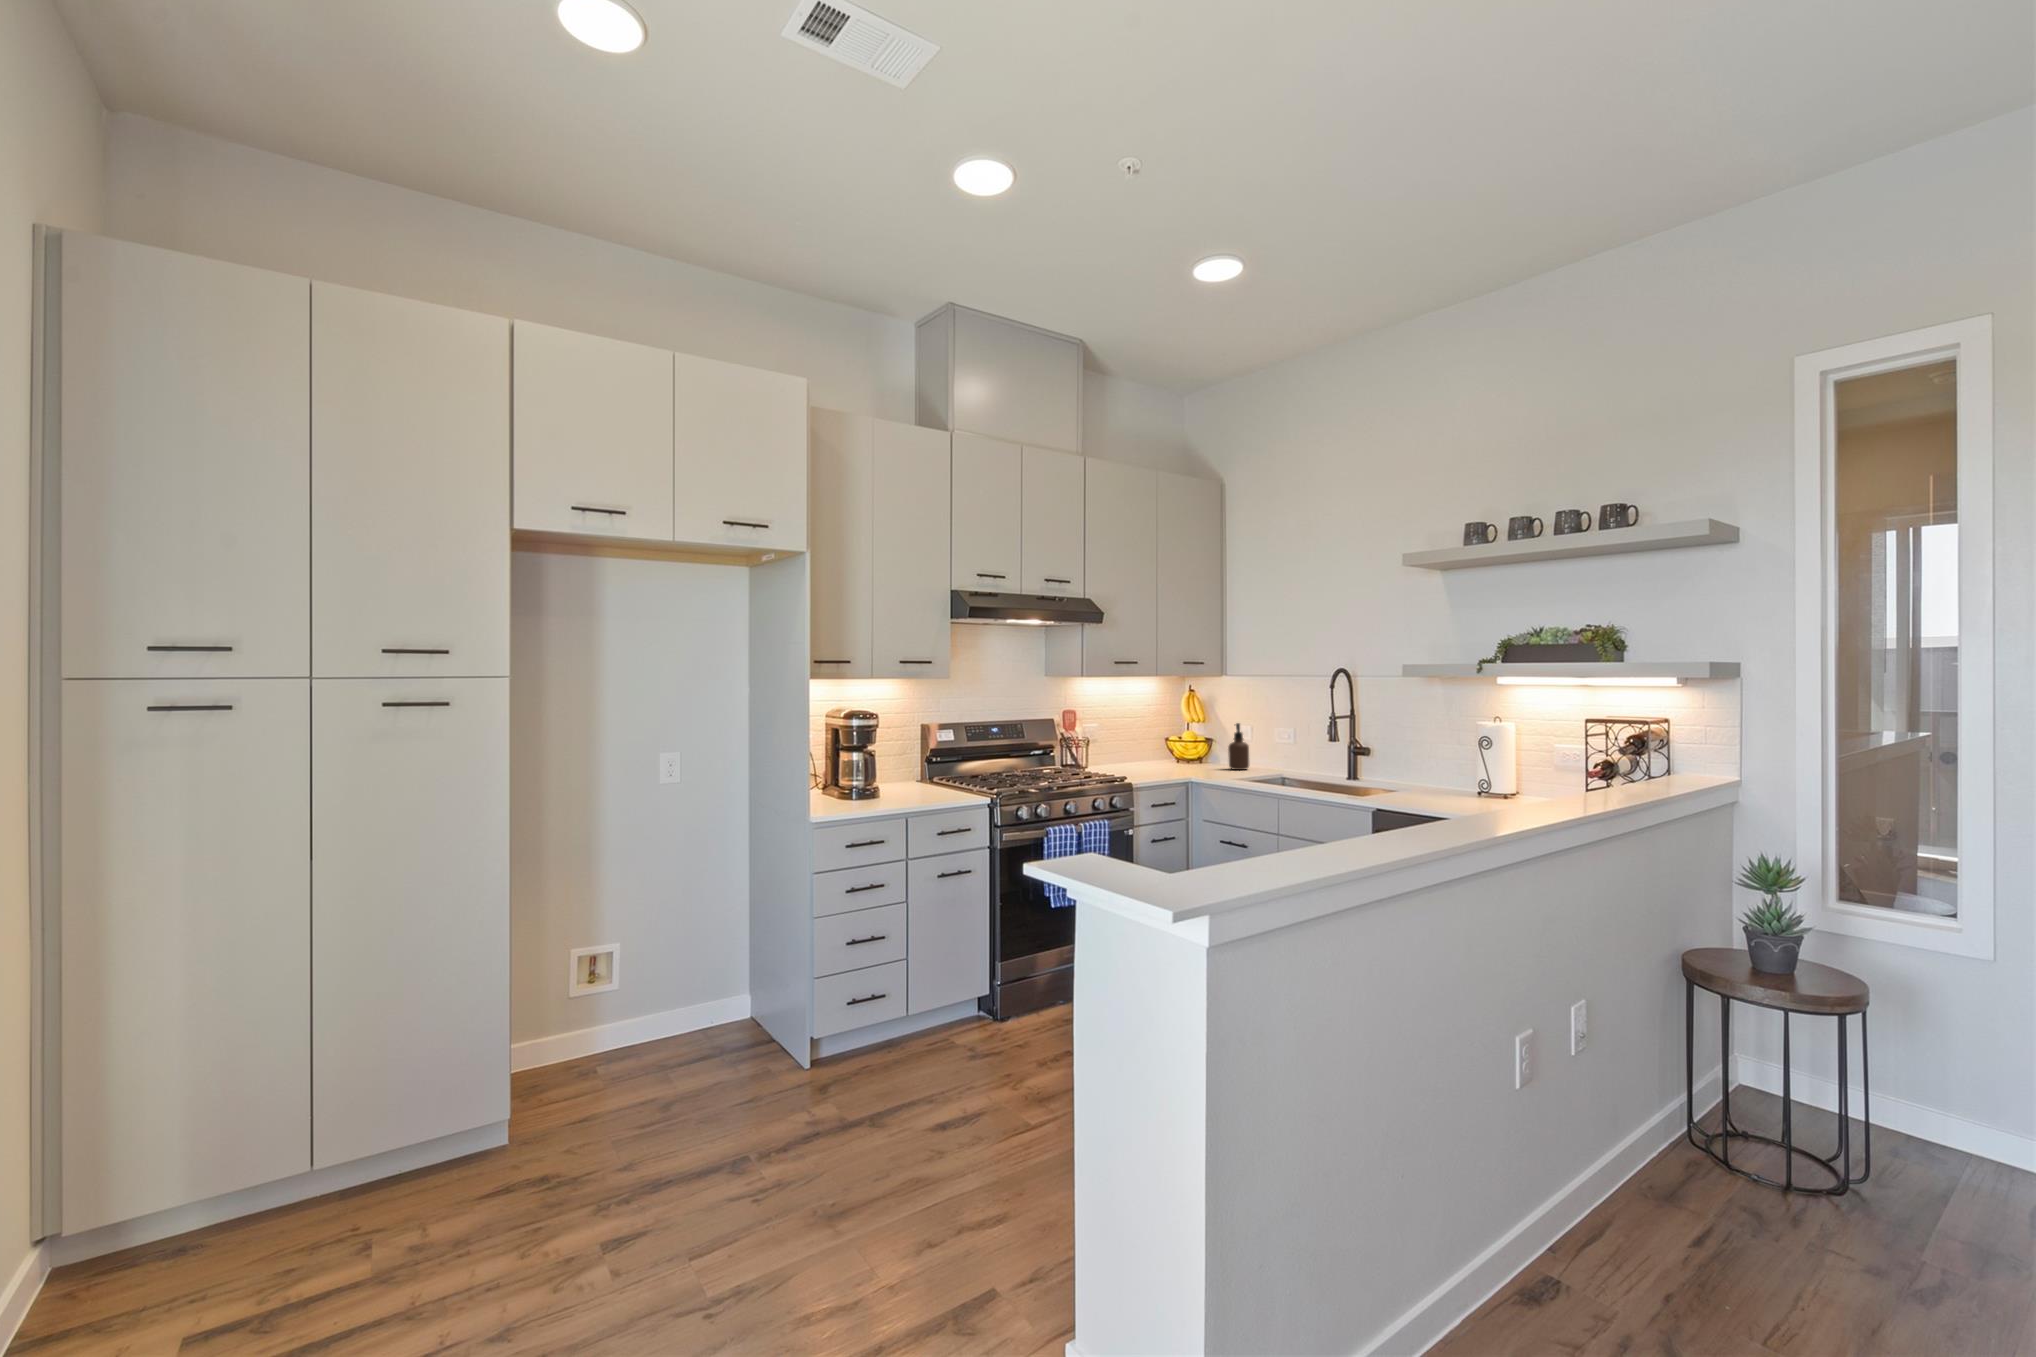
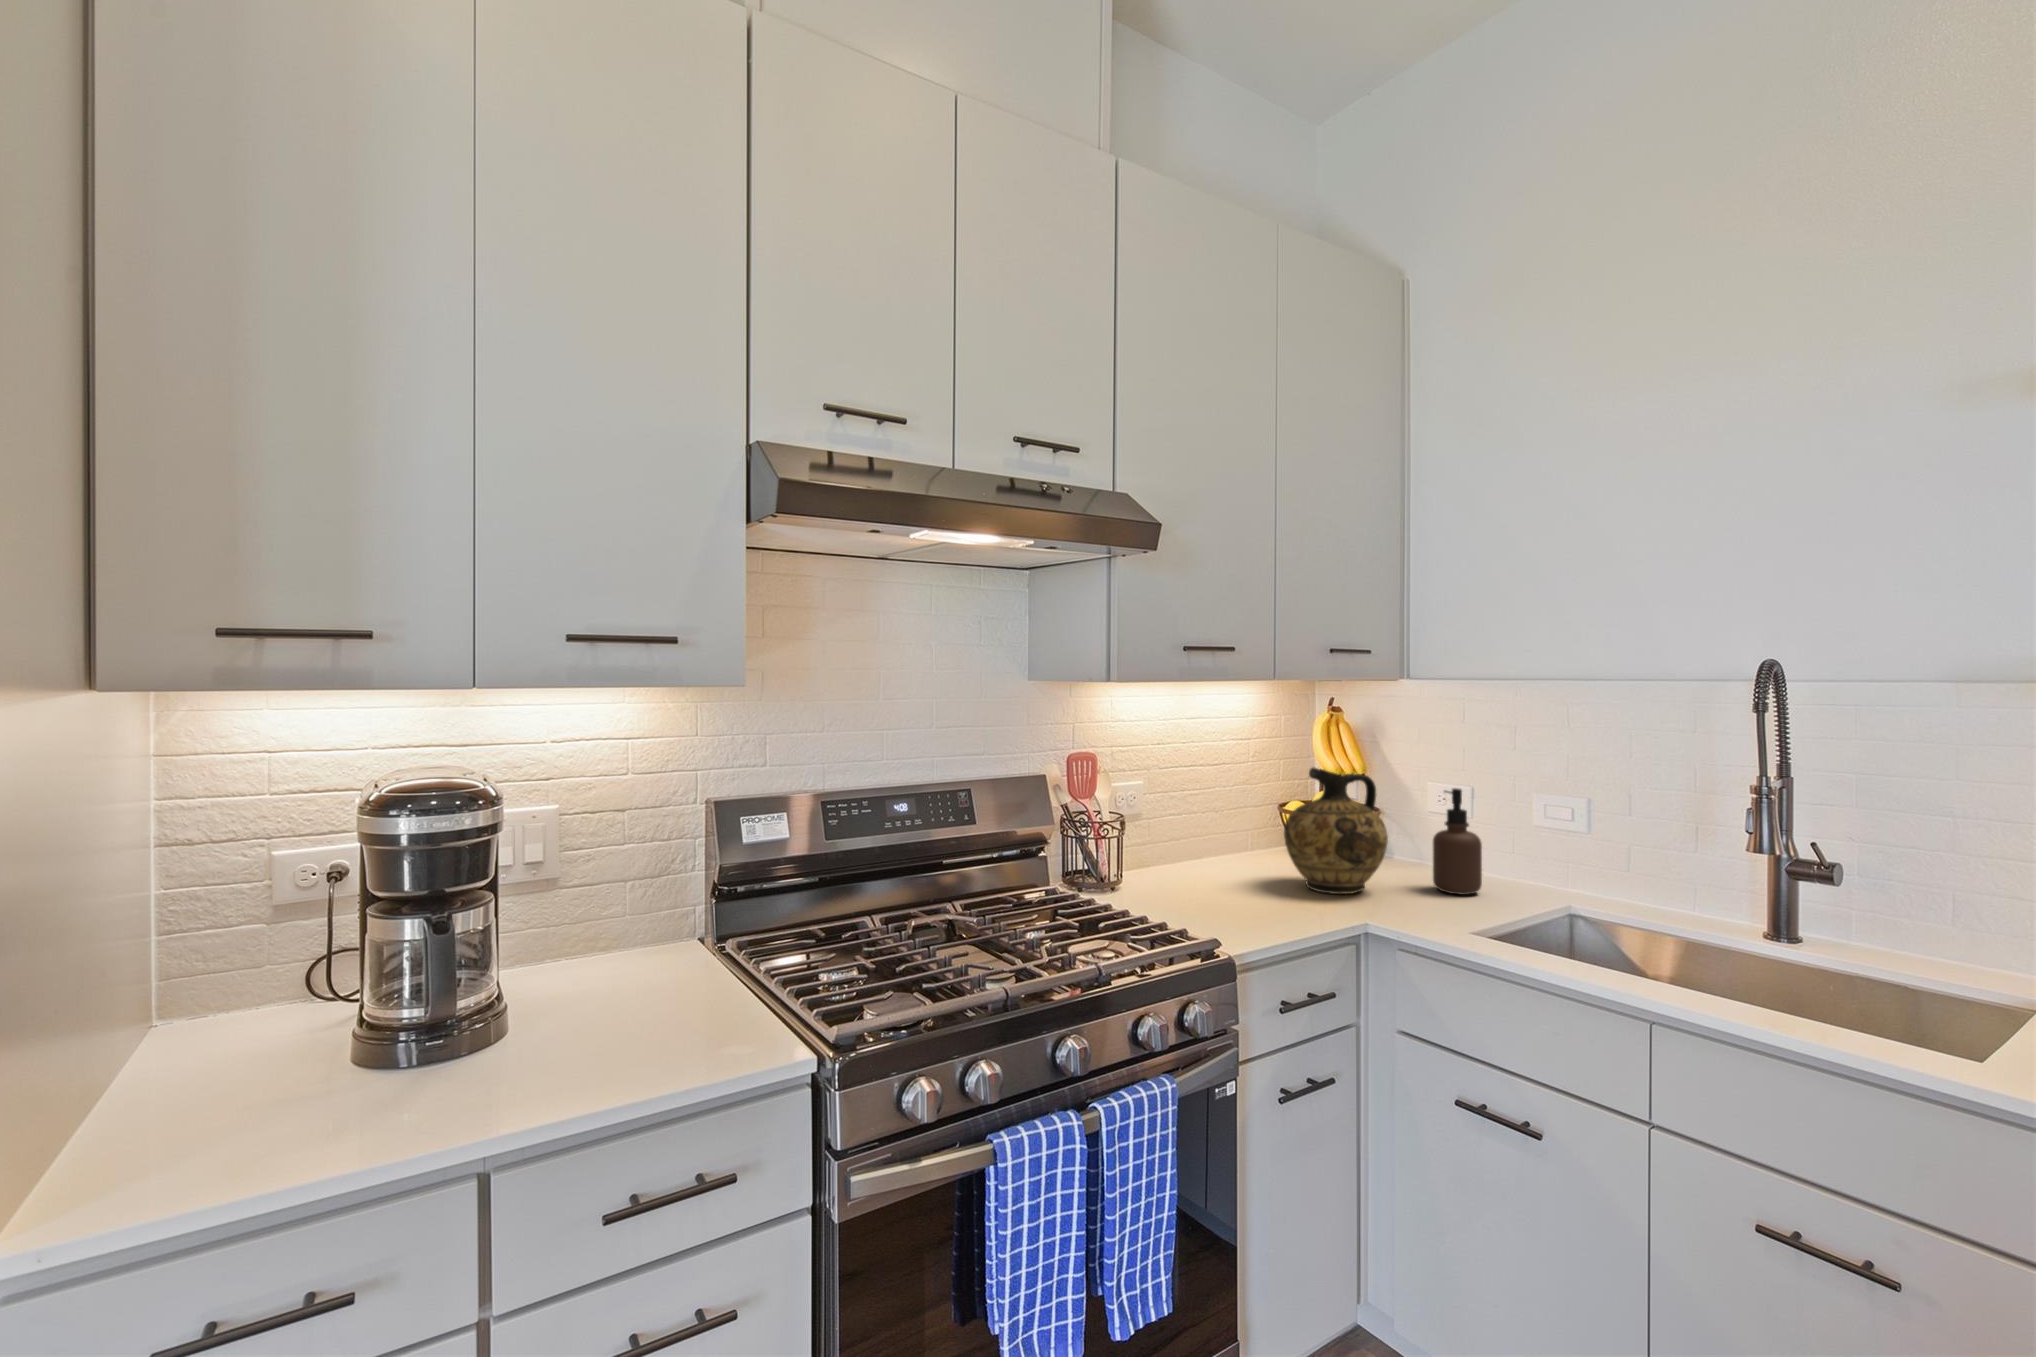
ceramic jug: none [1162,715,1207,770] -> present [1284,767,1388,894]

